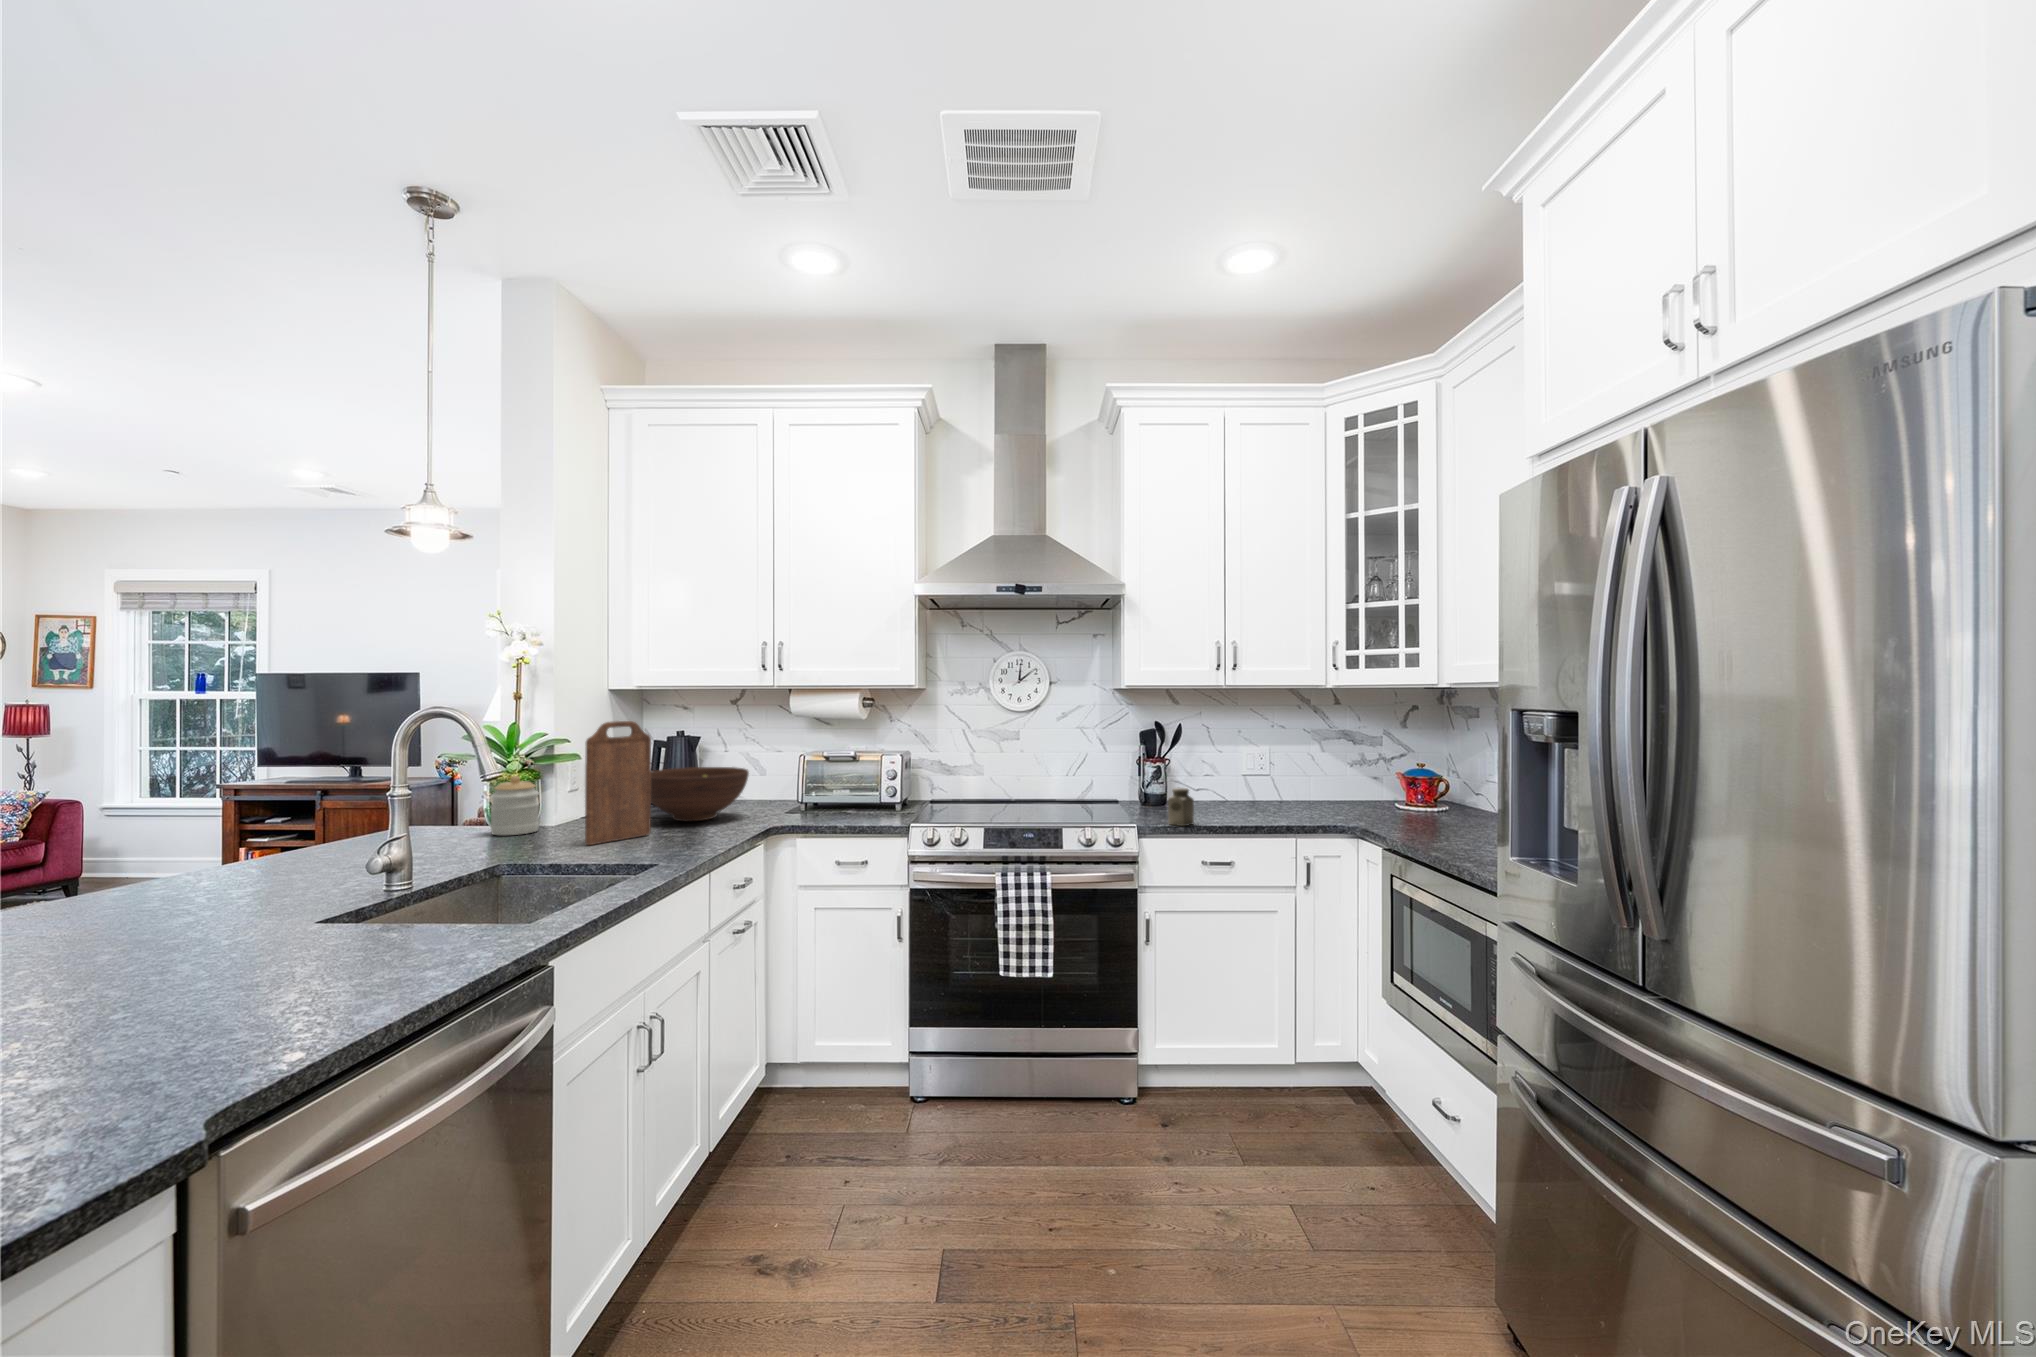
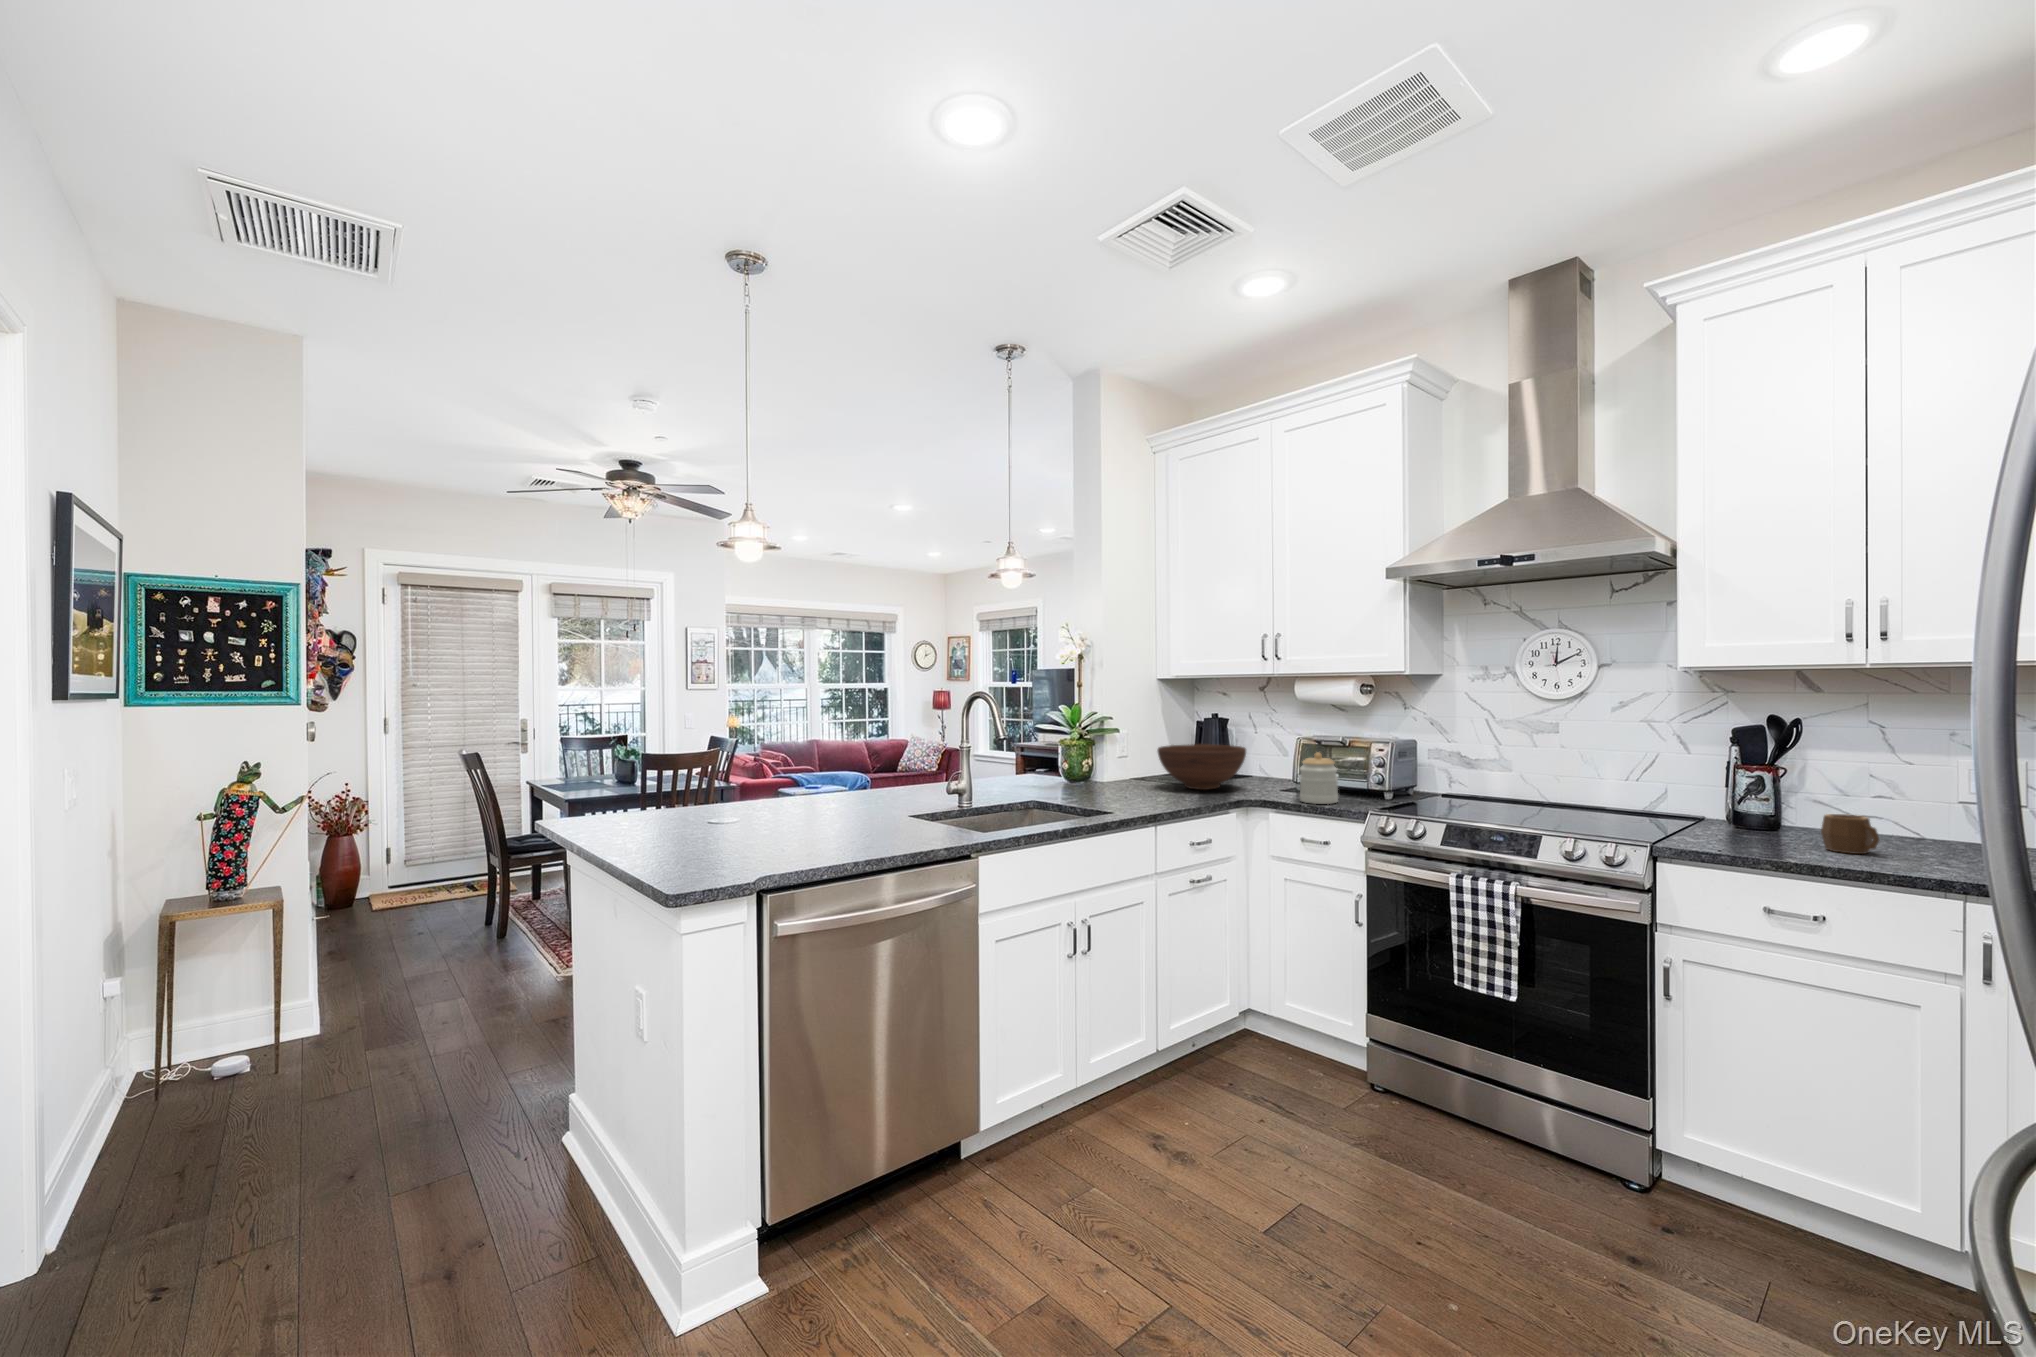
cutting board: present [585,721,651,845] -> none [1095,703,1149,797]
jar: present [490,776,539,835] -> present [1300,752,1338,804]
salt shaker: present [1168,788,1194,826] -> none [1699,803,1743,855]
mug: none [1211,788,1243,815] -> present [1821,814,1879,854]

